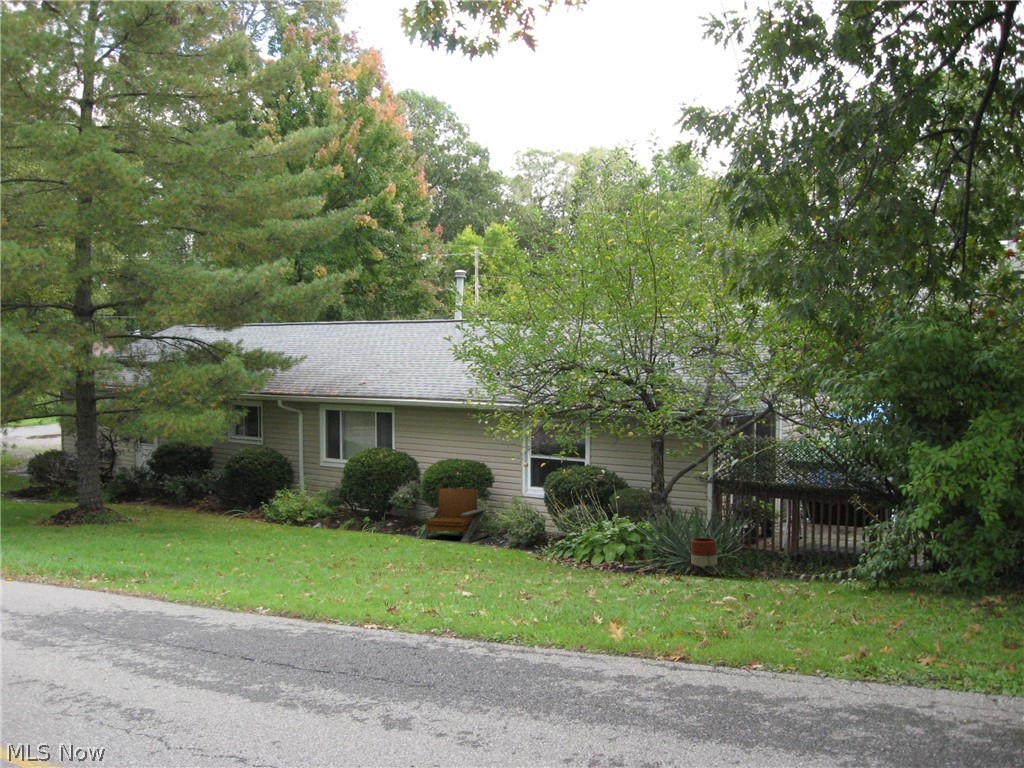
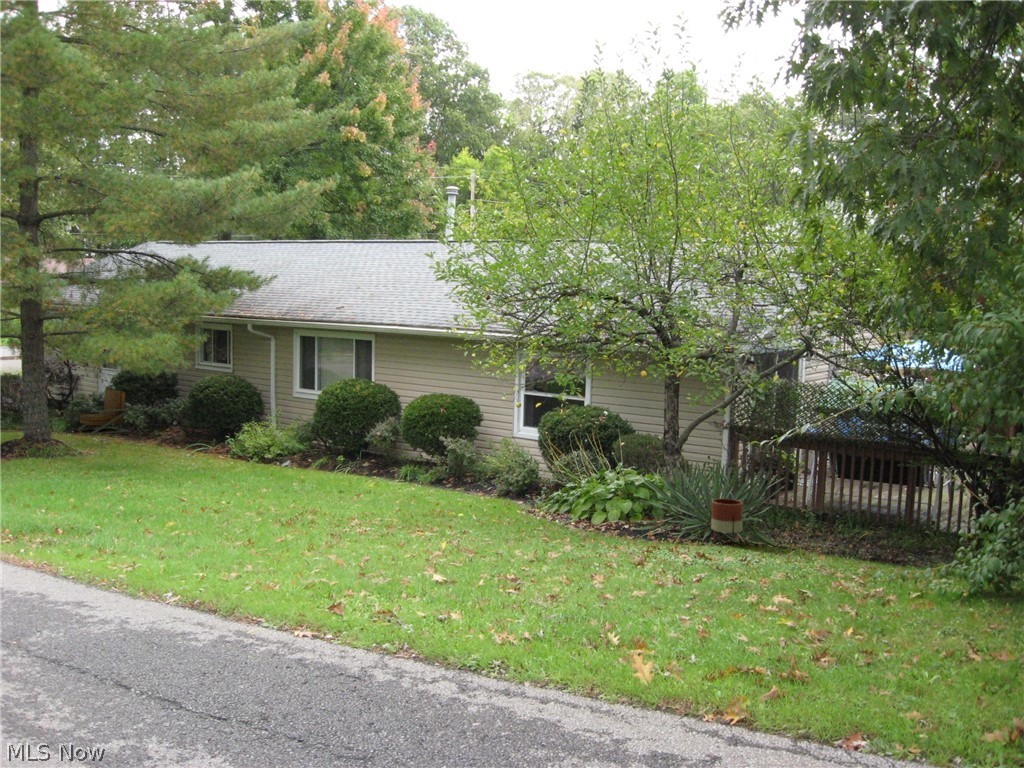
lounge chair: present [419,488,485,542] -> present [77,390,131,434]

